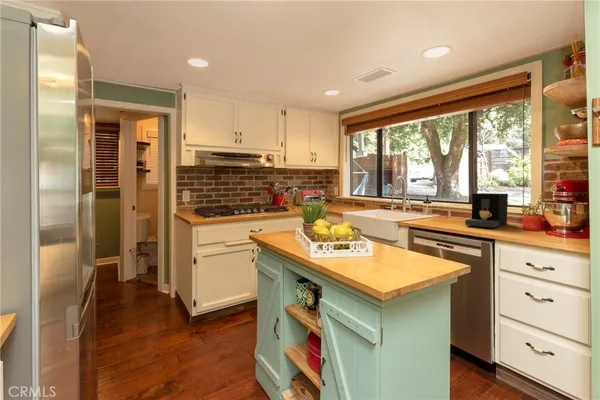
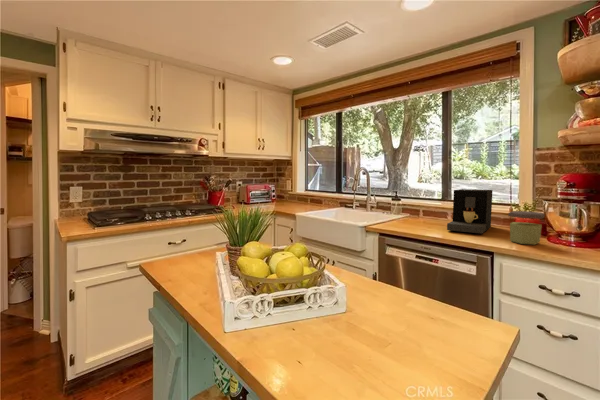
jar: none [512,210,542,235] -> present [508,211,545,245]

